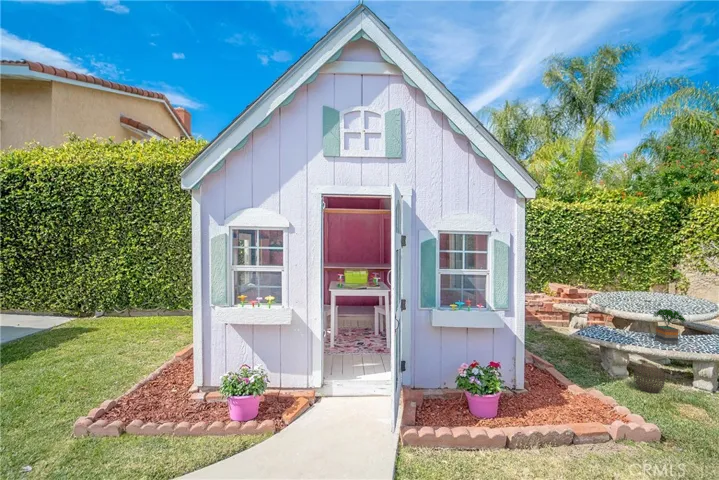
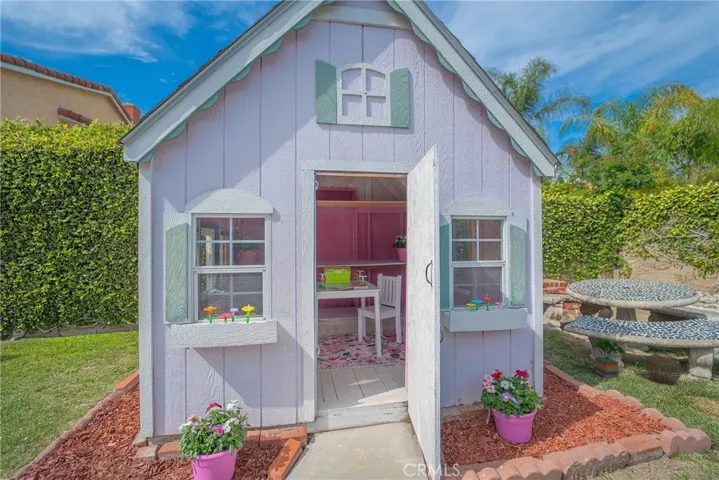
potted tree: present [653,309,686,344] -> present [592,340,626,378]

